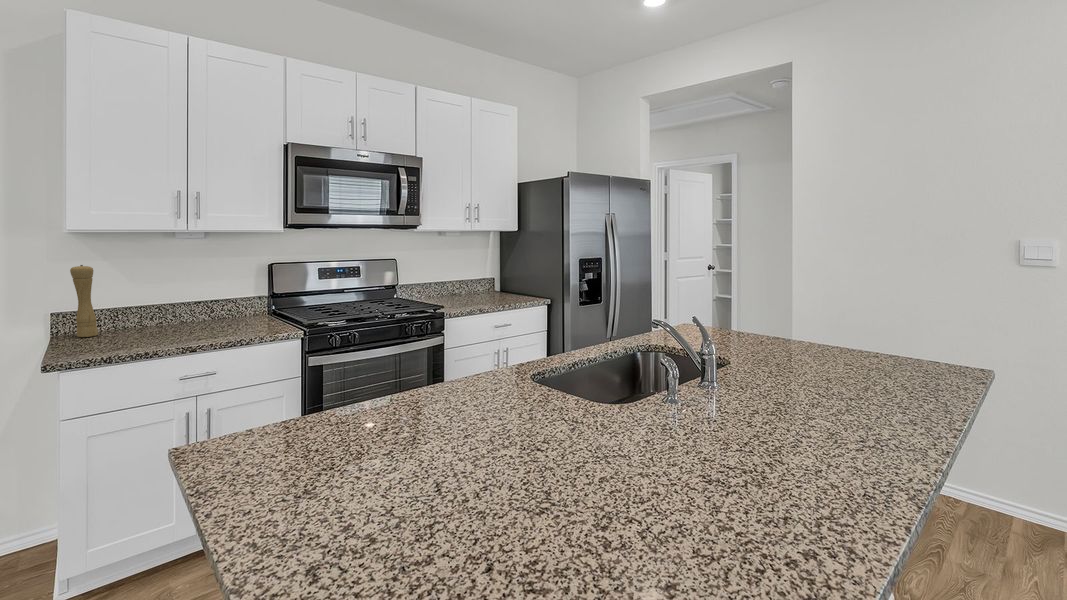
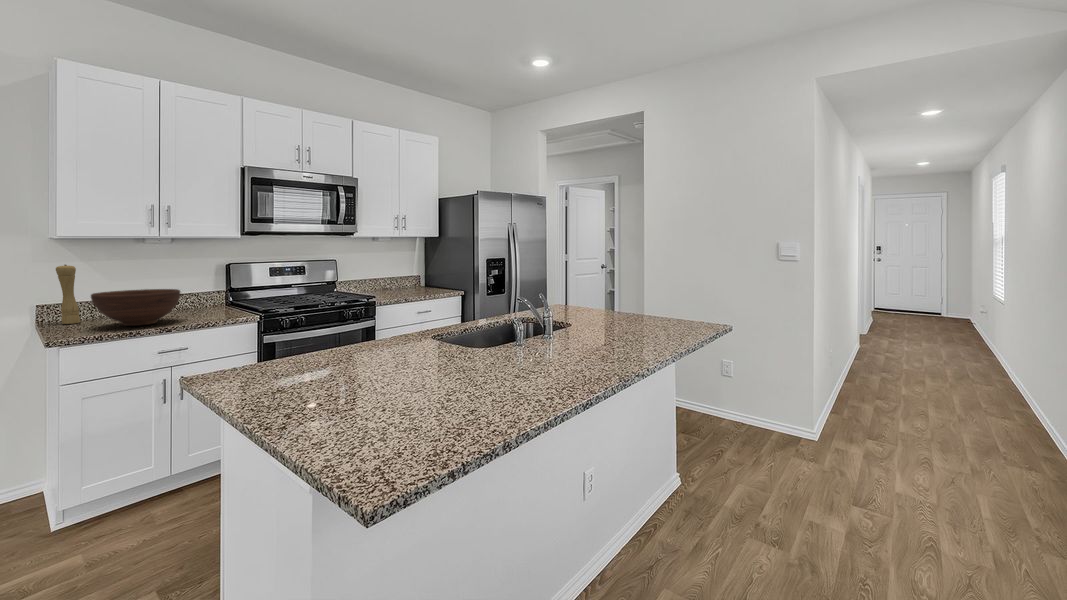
fruit bowl: none [104,296,210,343] -> present [91,289,180,326]

